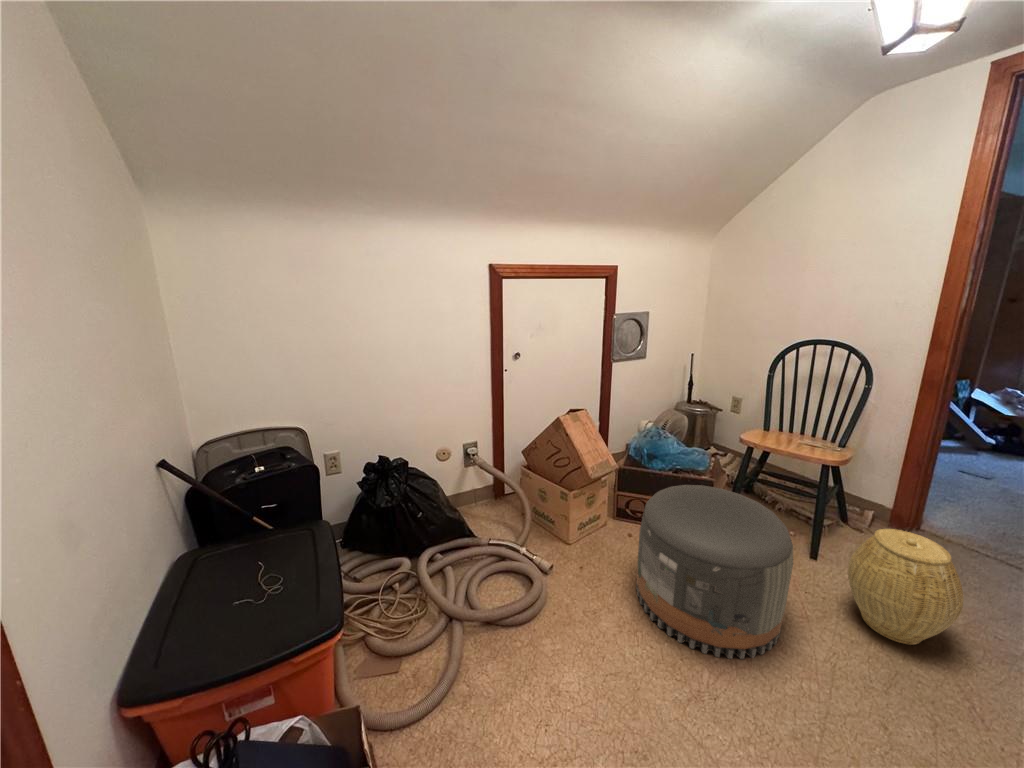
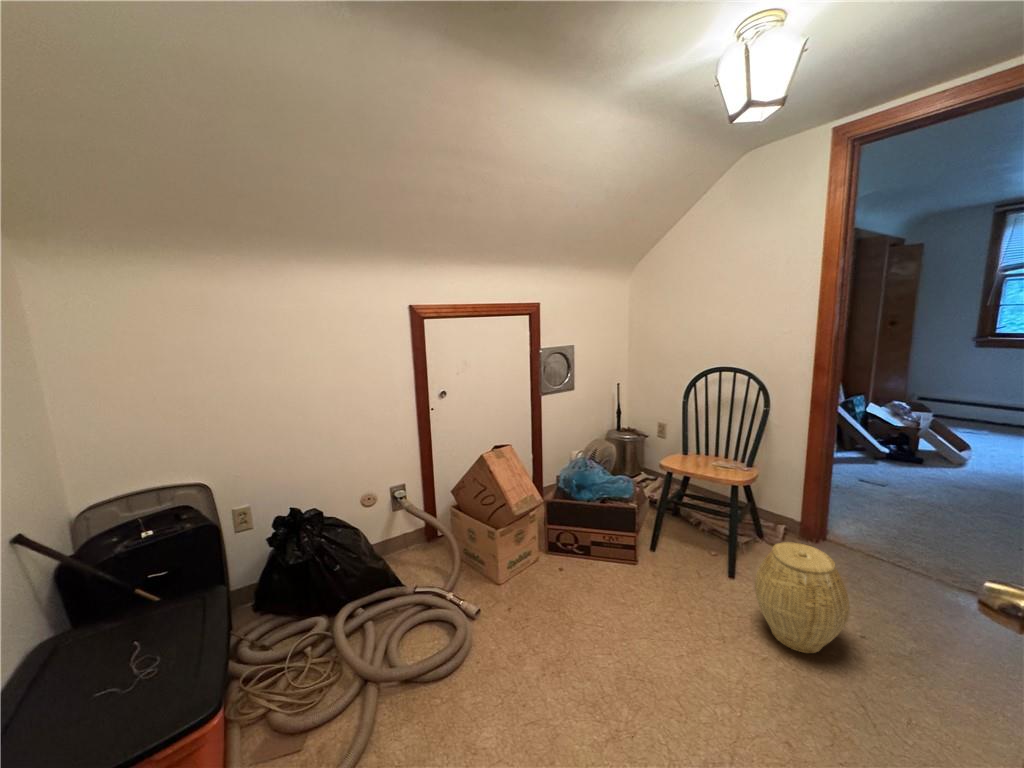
pouf: present [636,485,793,659] -> none [561,514,701,689]

